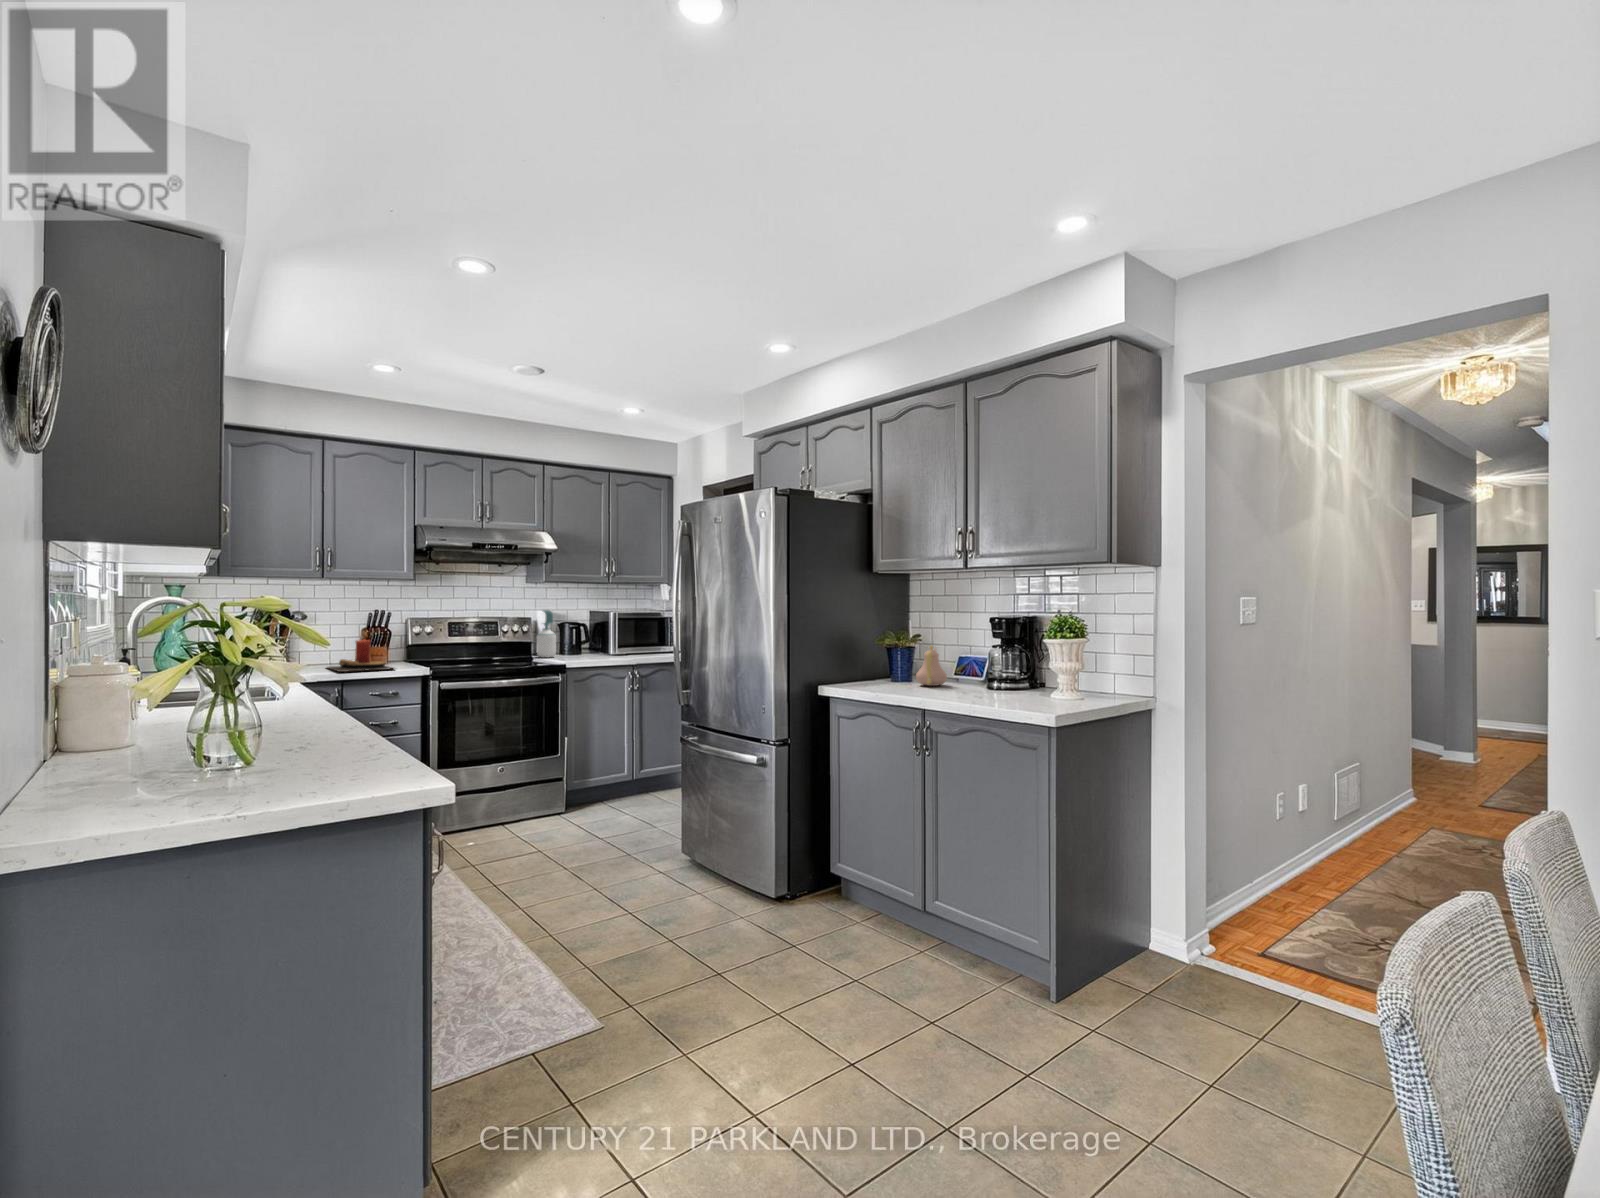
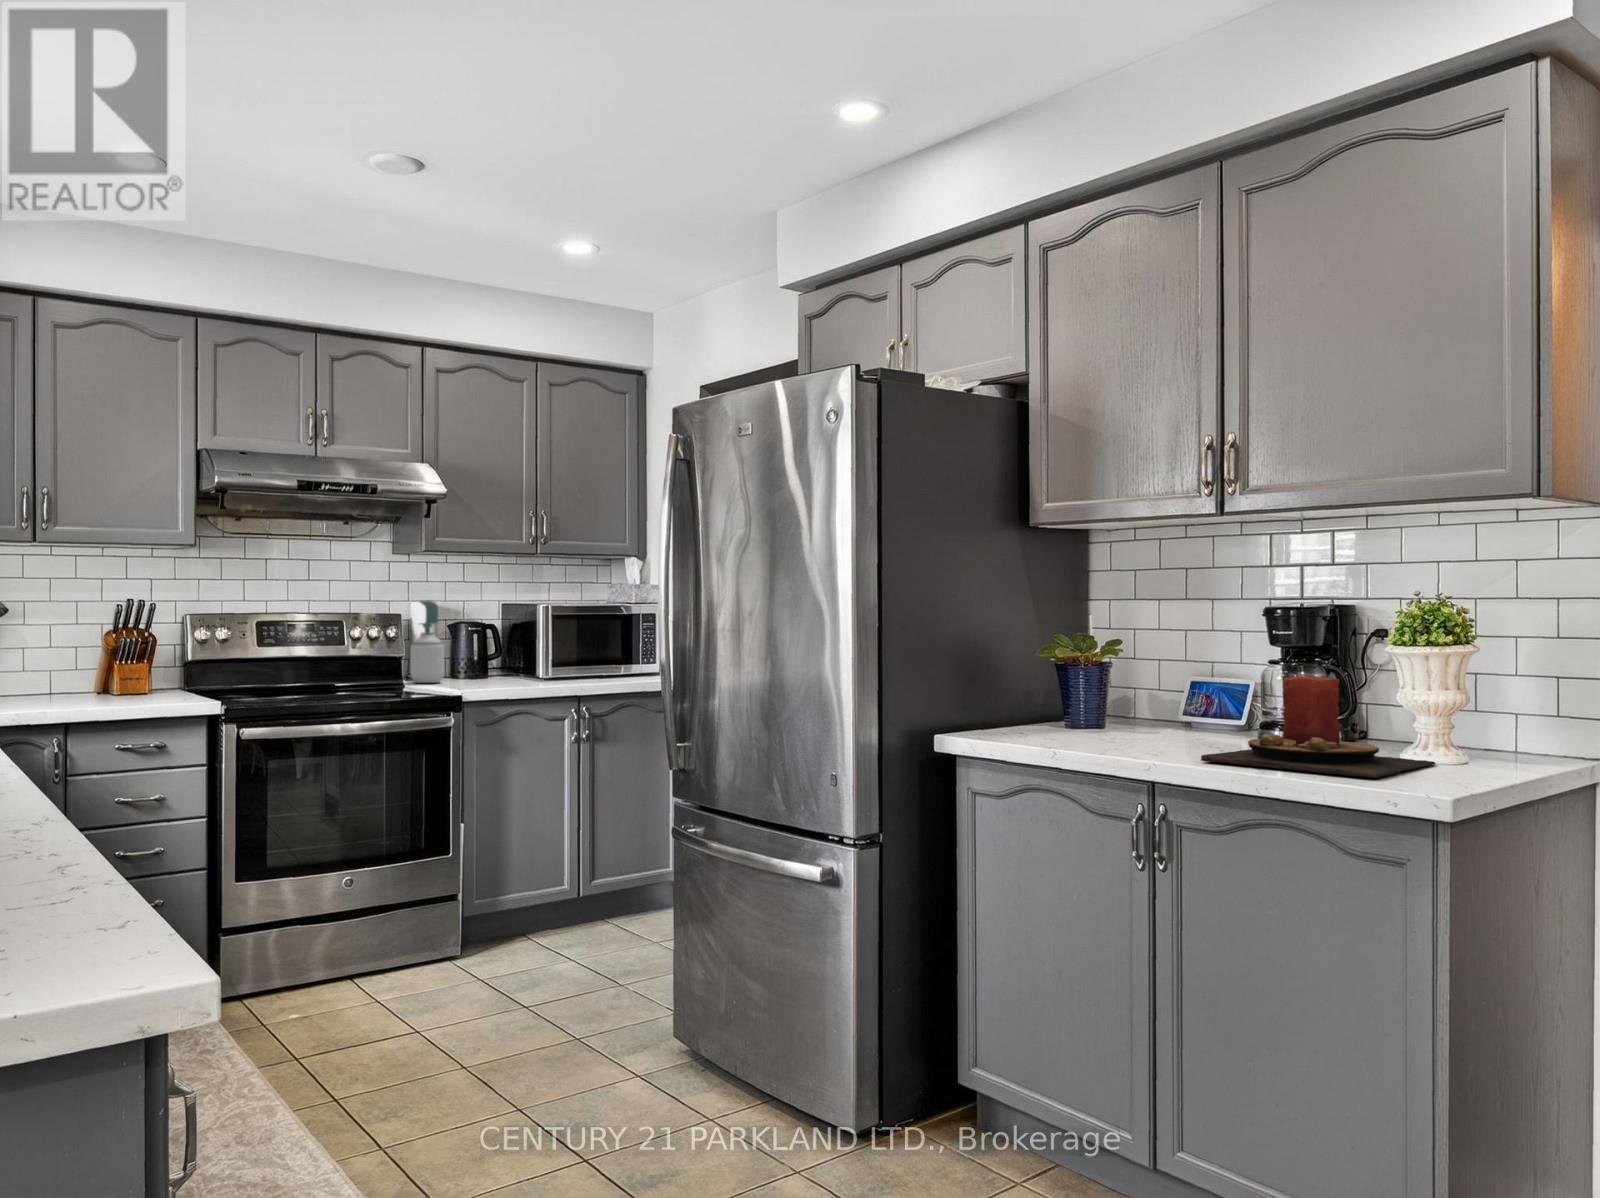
candle: present [327,640,393,672] -> present [1201,674,1436,778]
teapot: present [916,646,947,686] -> none [1117,660,1178,736]

